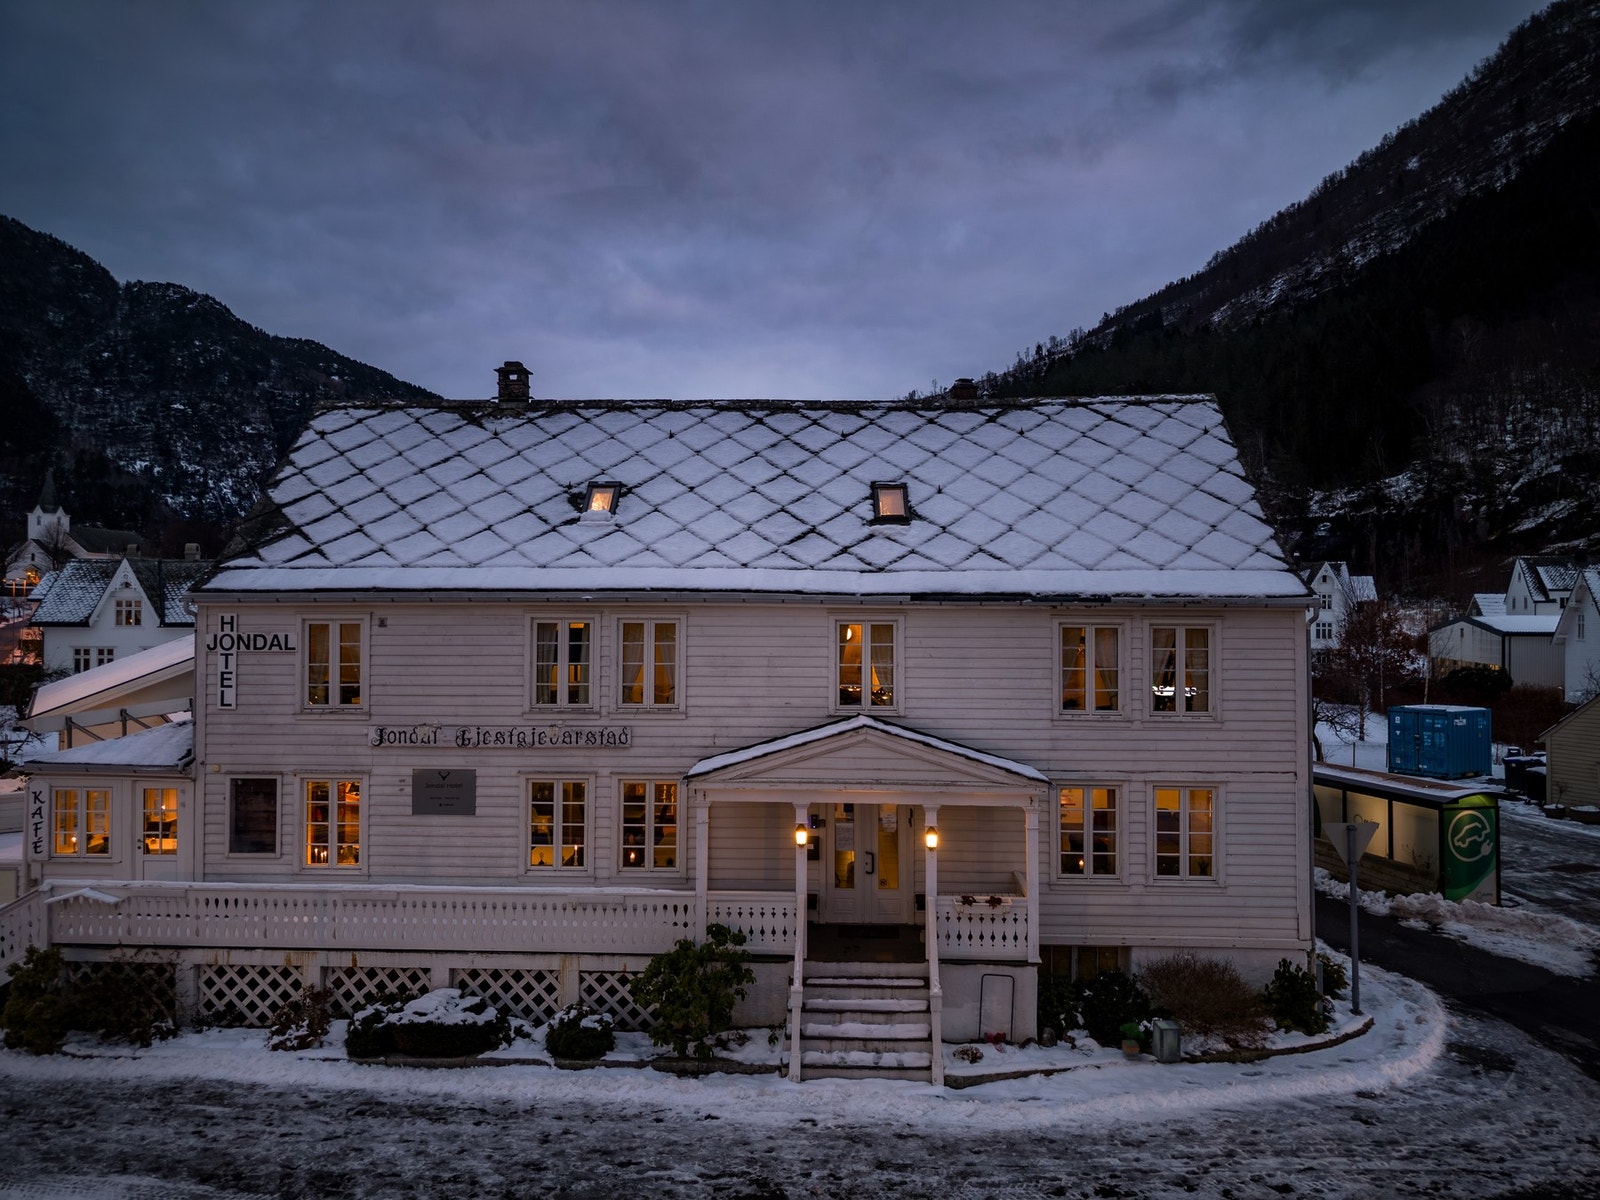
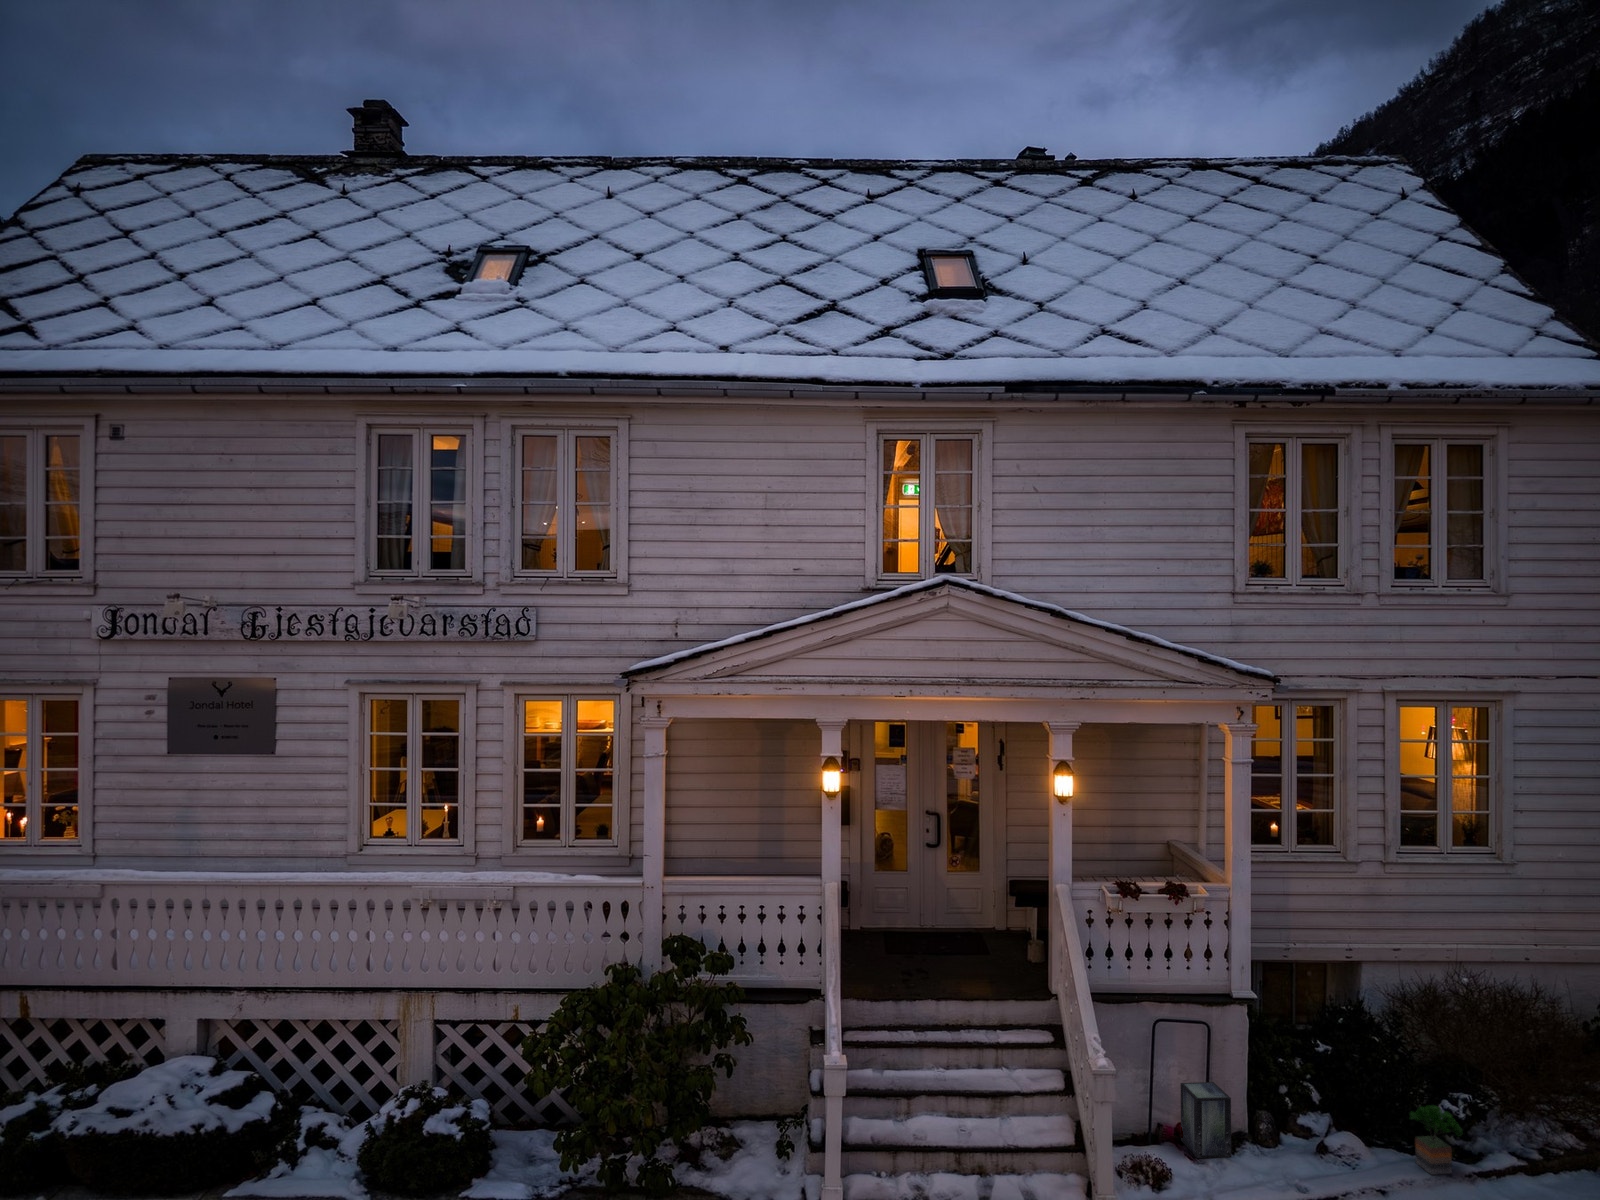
storage box: present [1153,1021,1181,1063] -> present [1180,1082,1231,1158]

